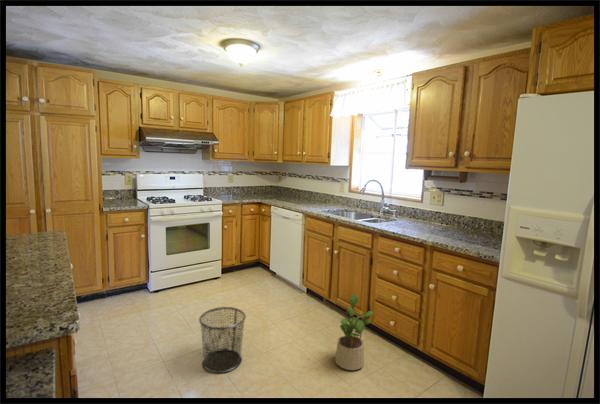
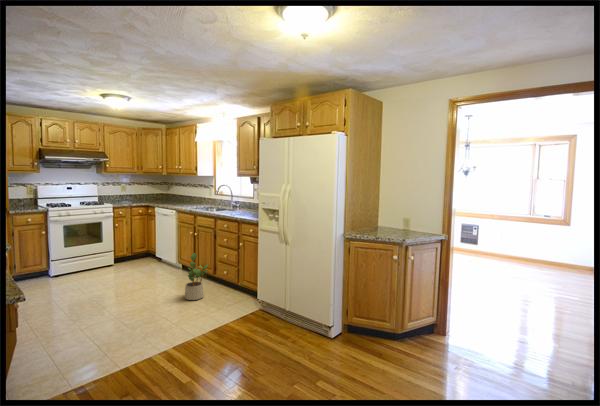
waste bin: present [199,307,245,373] -> none [88,270,122,309]

